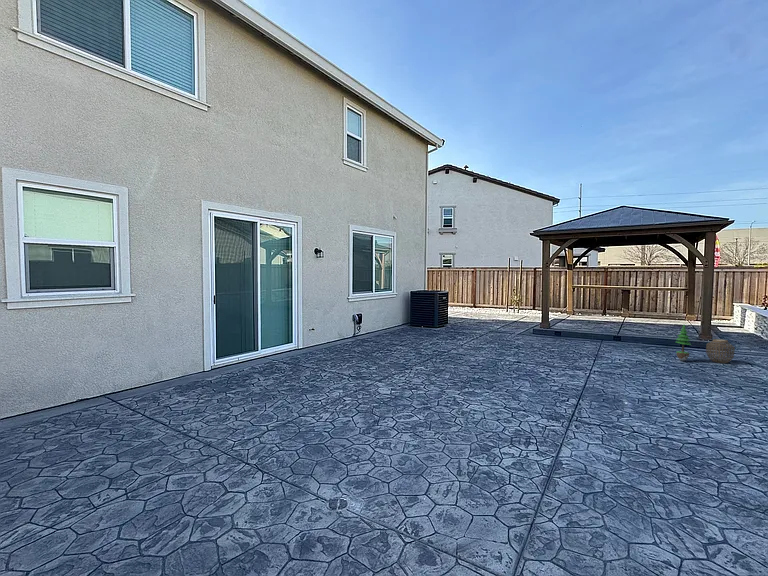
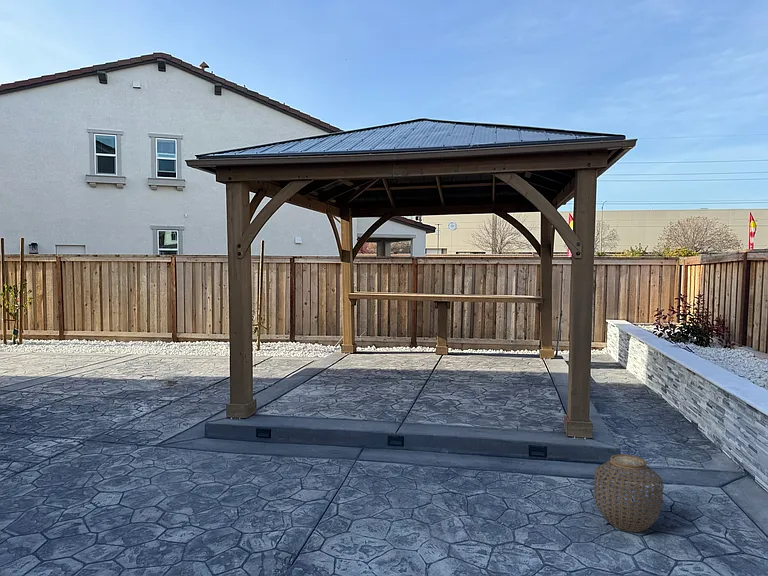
potted tree: present [676,325,691,361] -> none [517,422,561,539]

